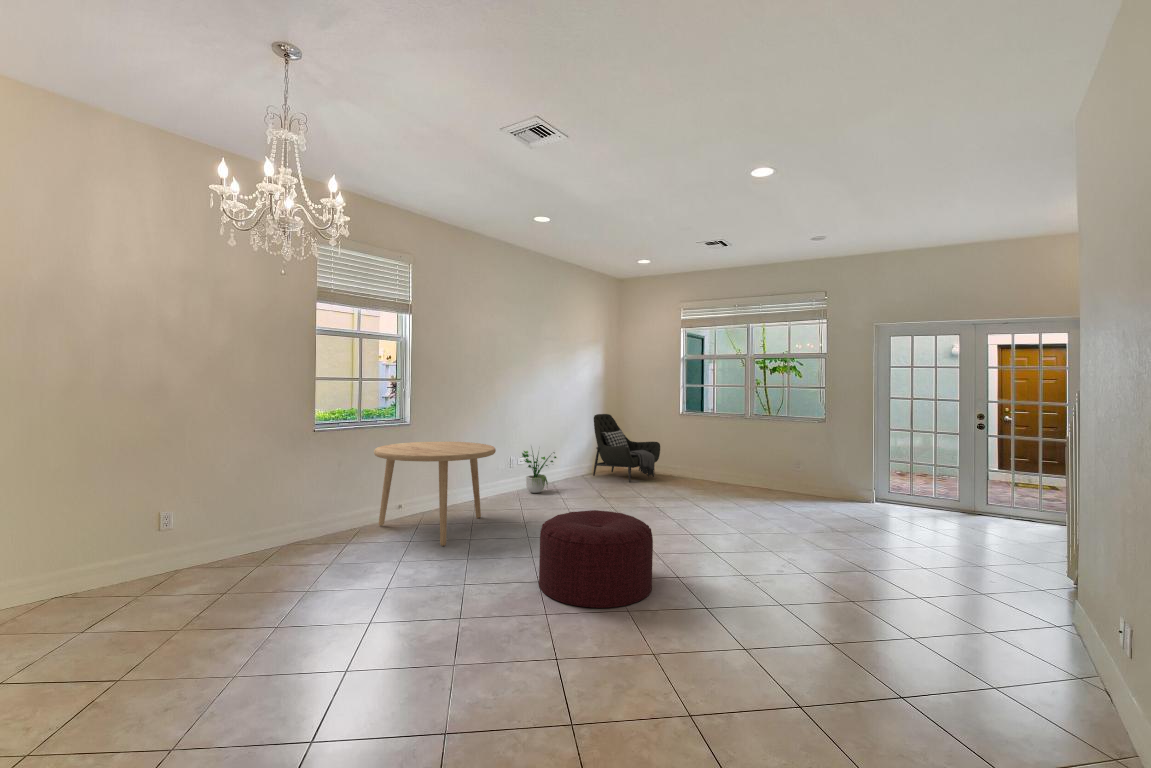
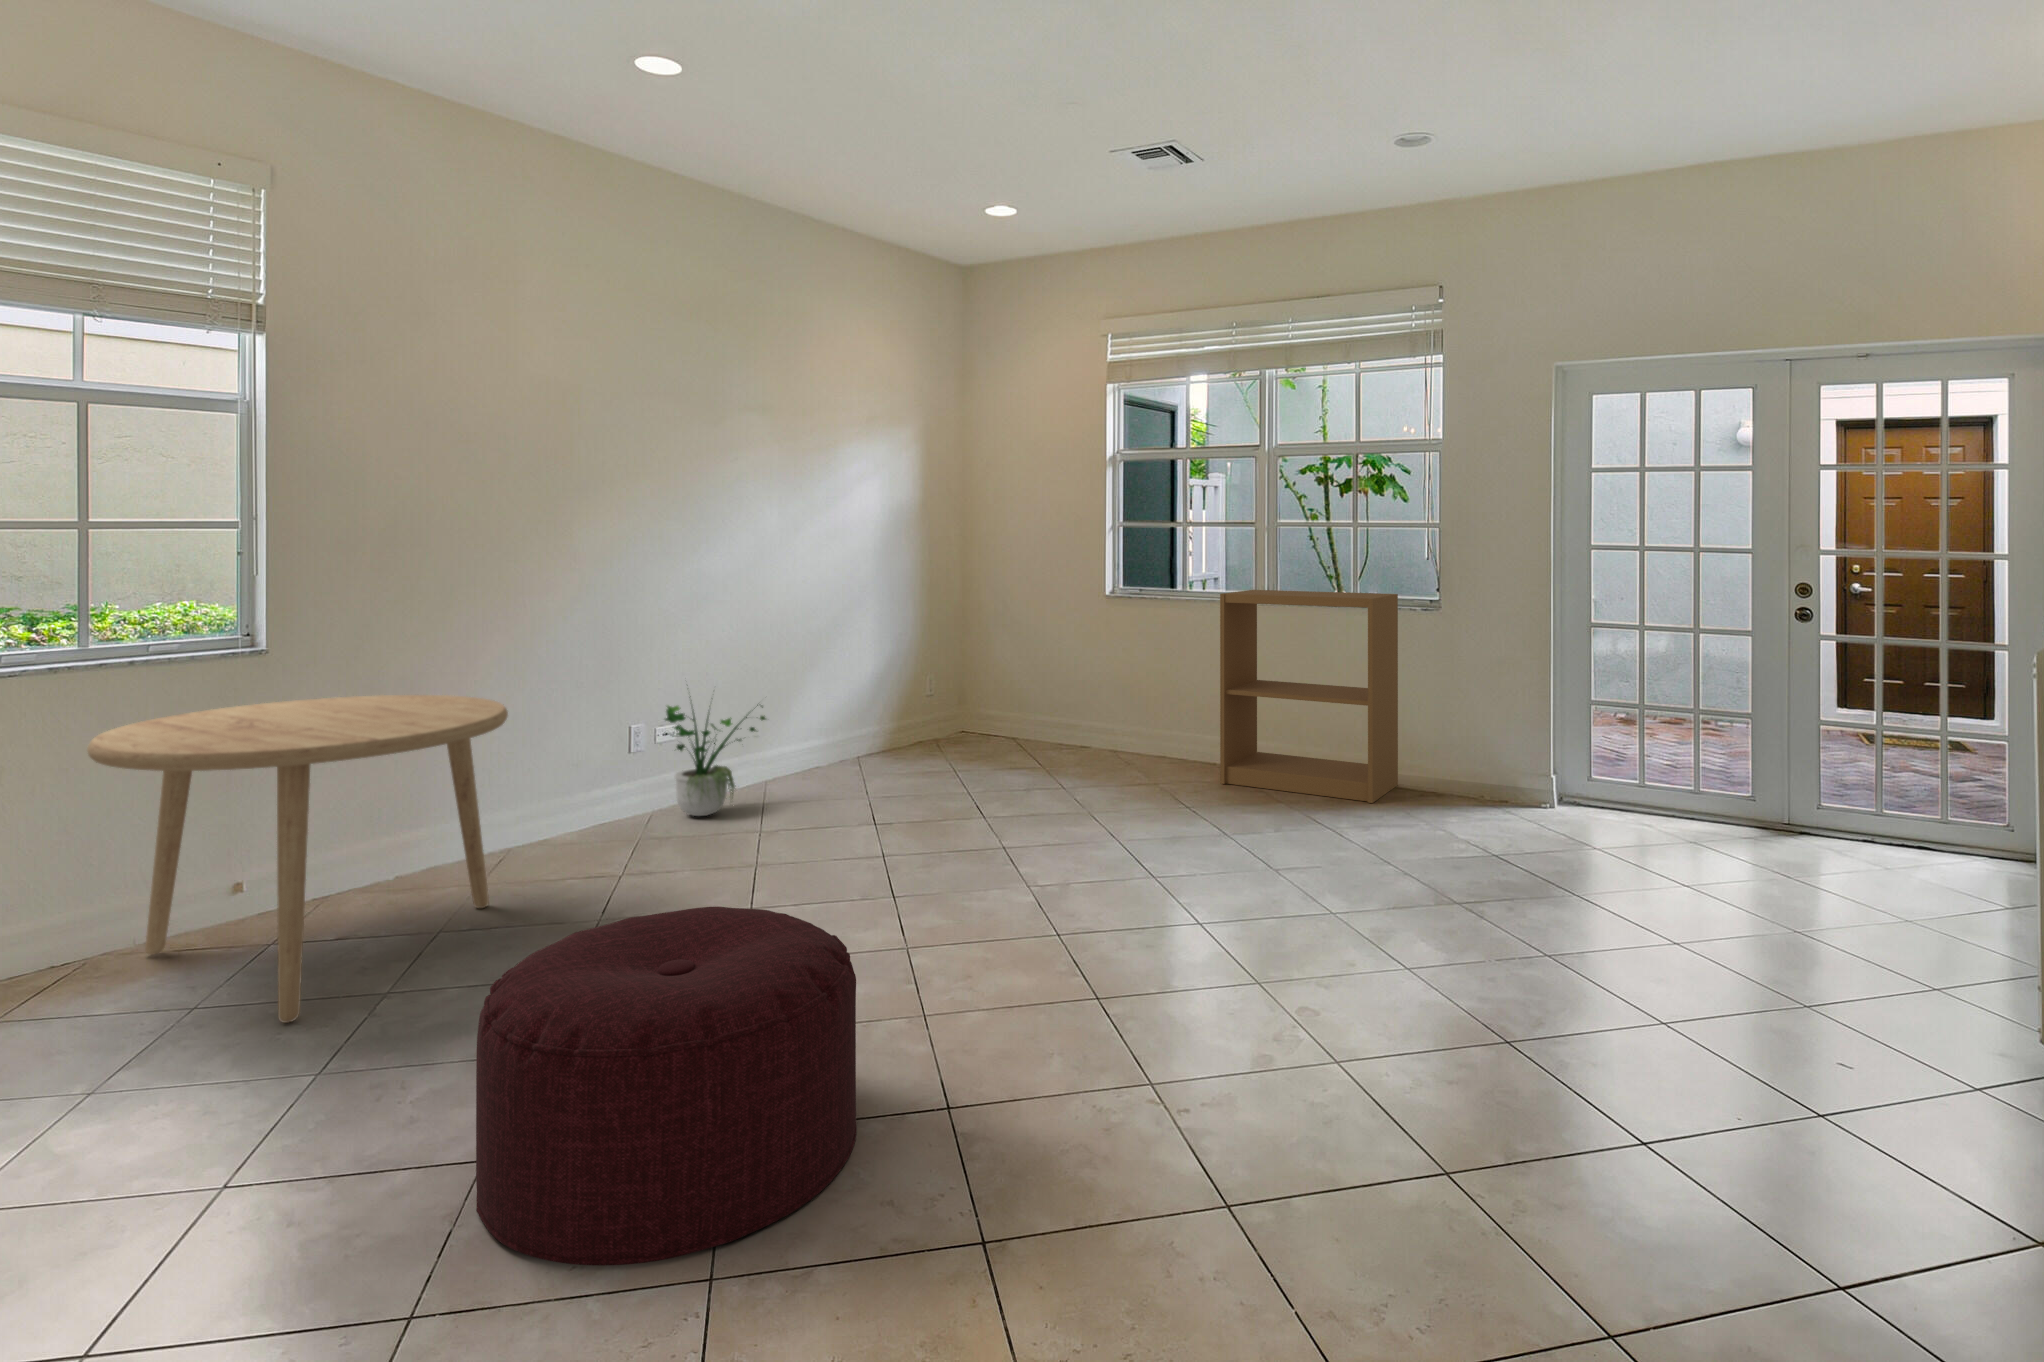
bookshelf: none [732,413,807,499] -> present [1220,590,1398,803]
armchair: present [593,414,660,483] -> none [886,599,1056,773]

